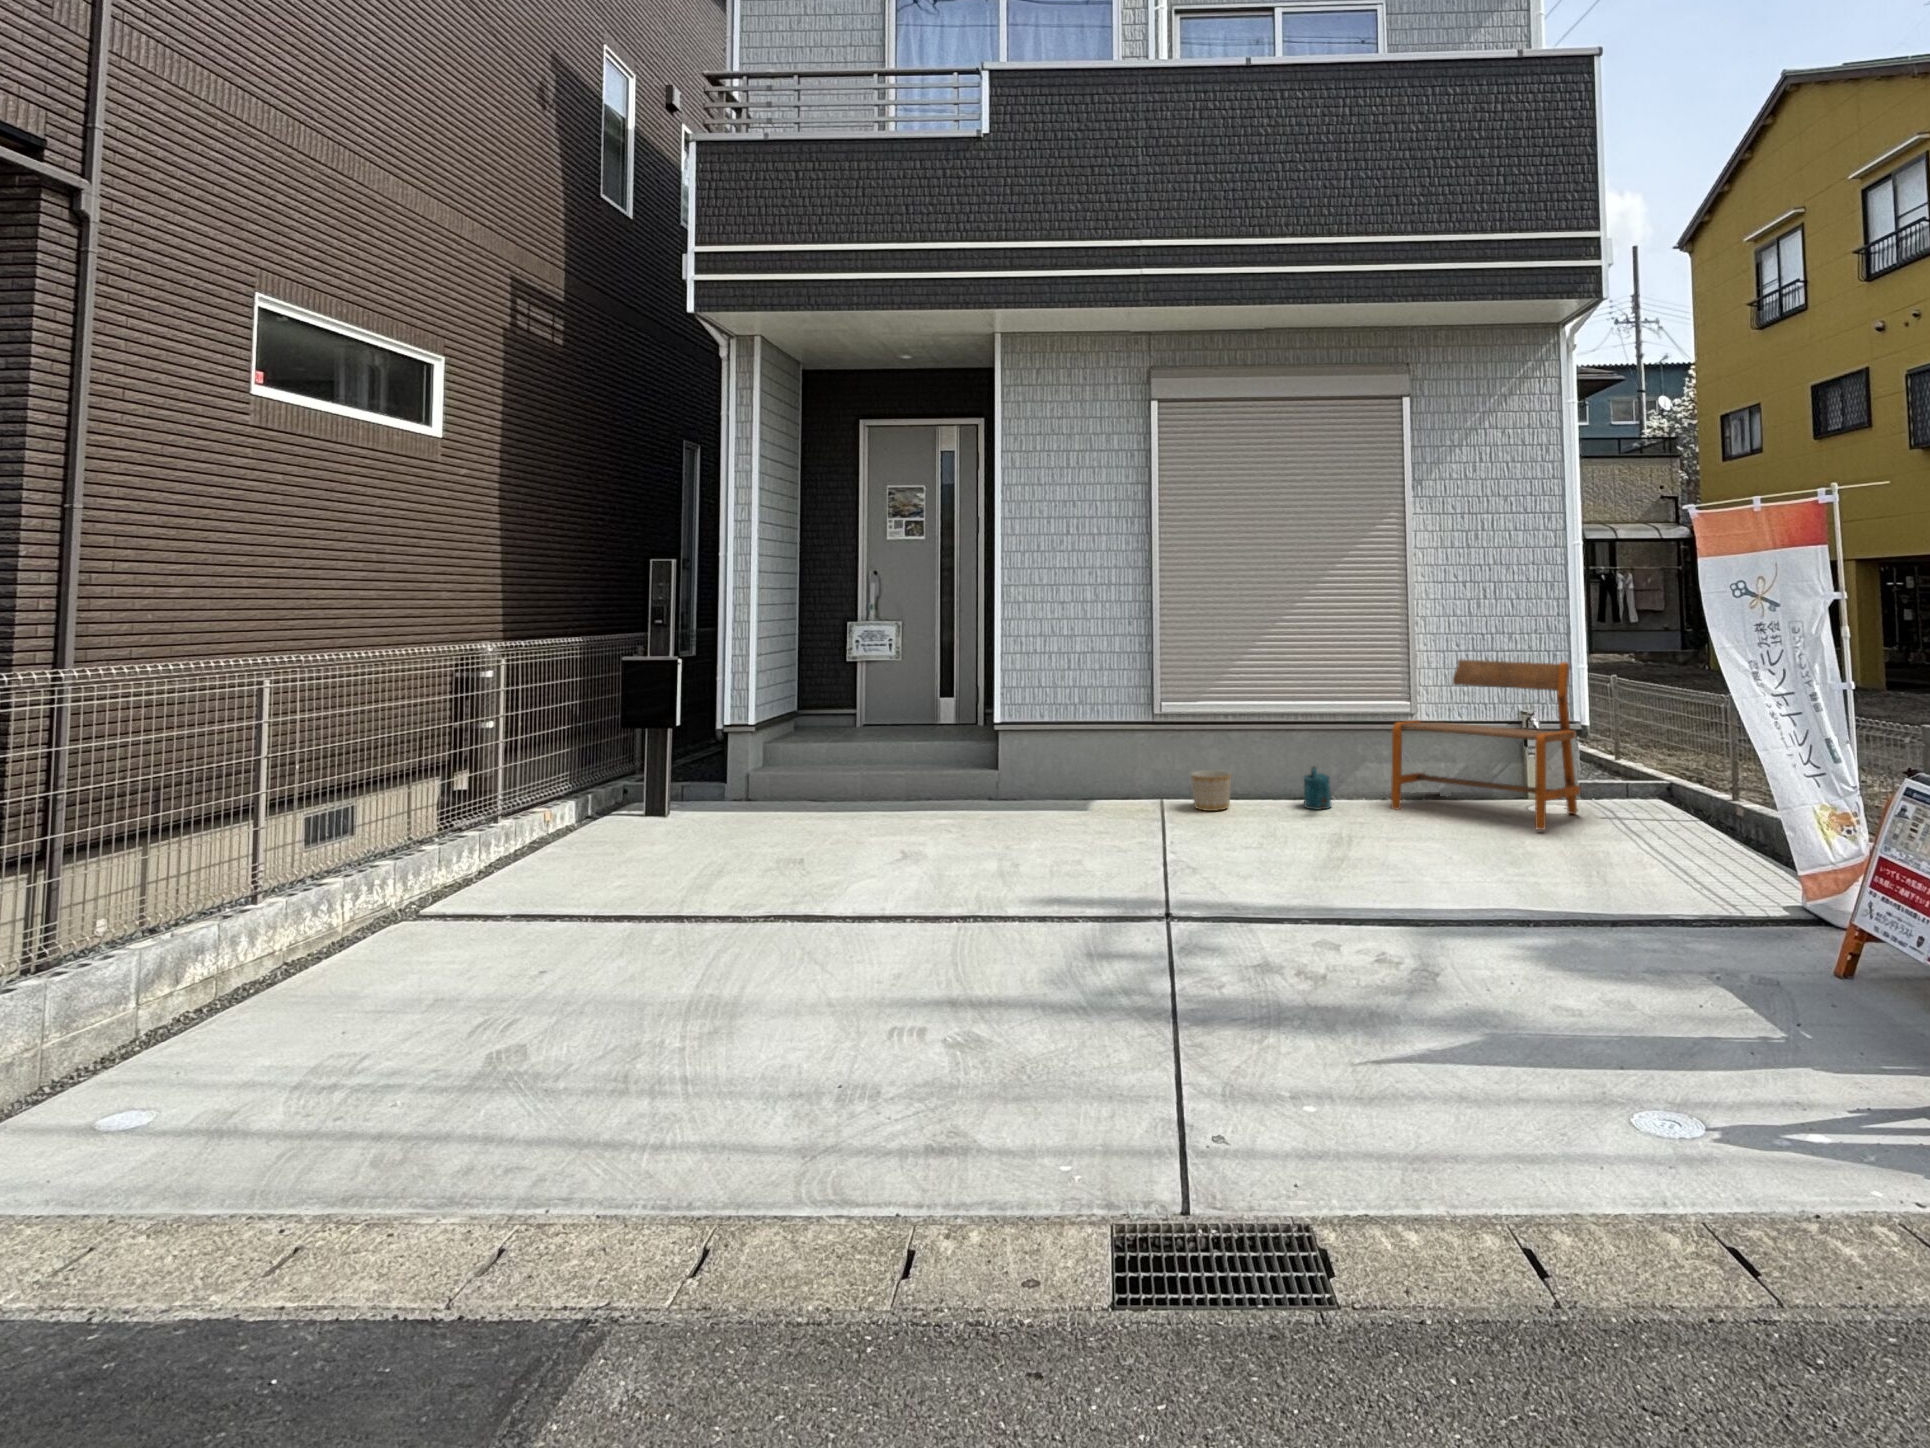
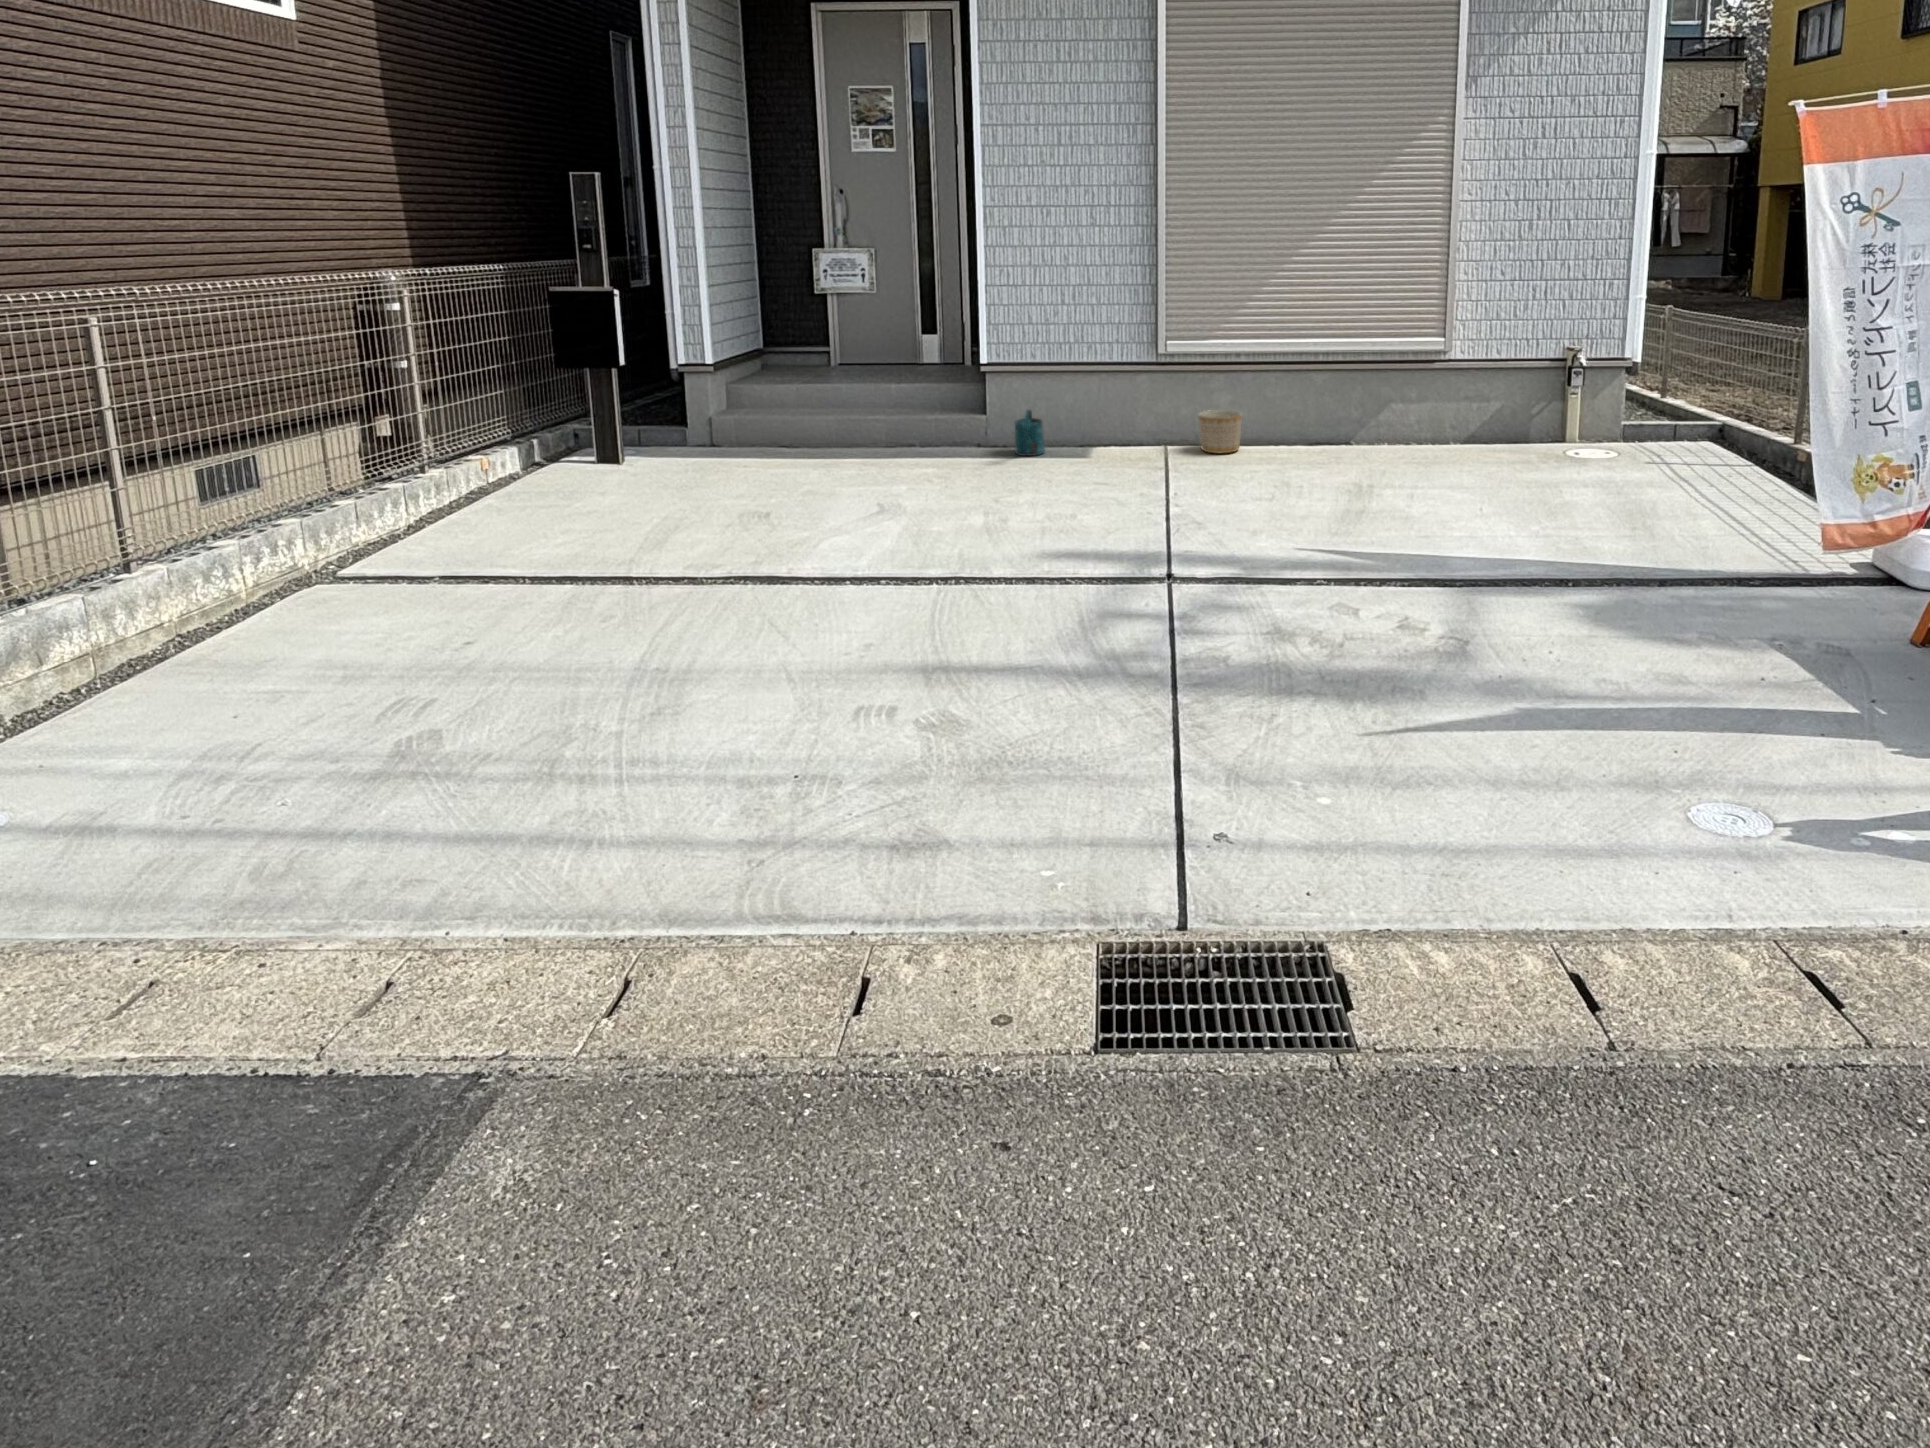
bench: present [1391,659,1580,830] -> none [1414,285,1626,475]
watering can: present [1304,766,1331,810] -> present [1015,410,1045,456]

